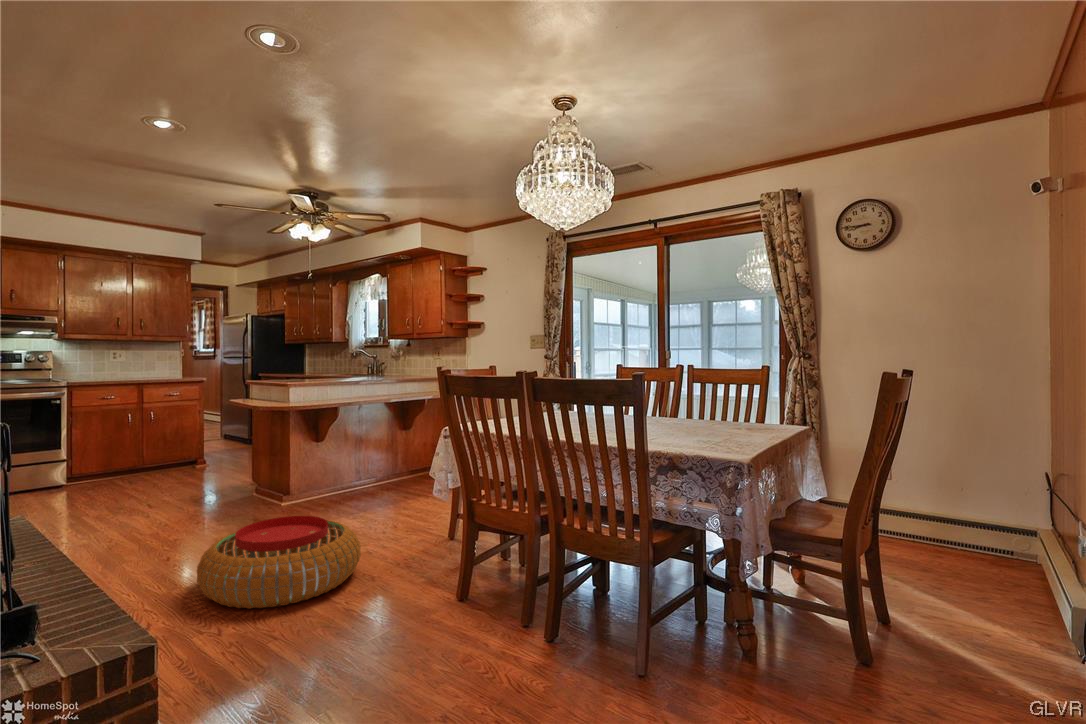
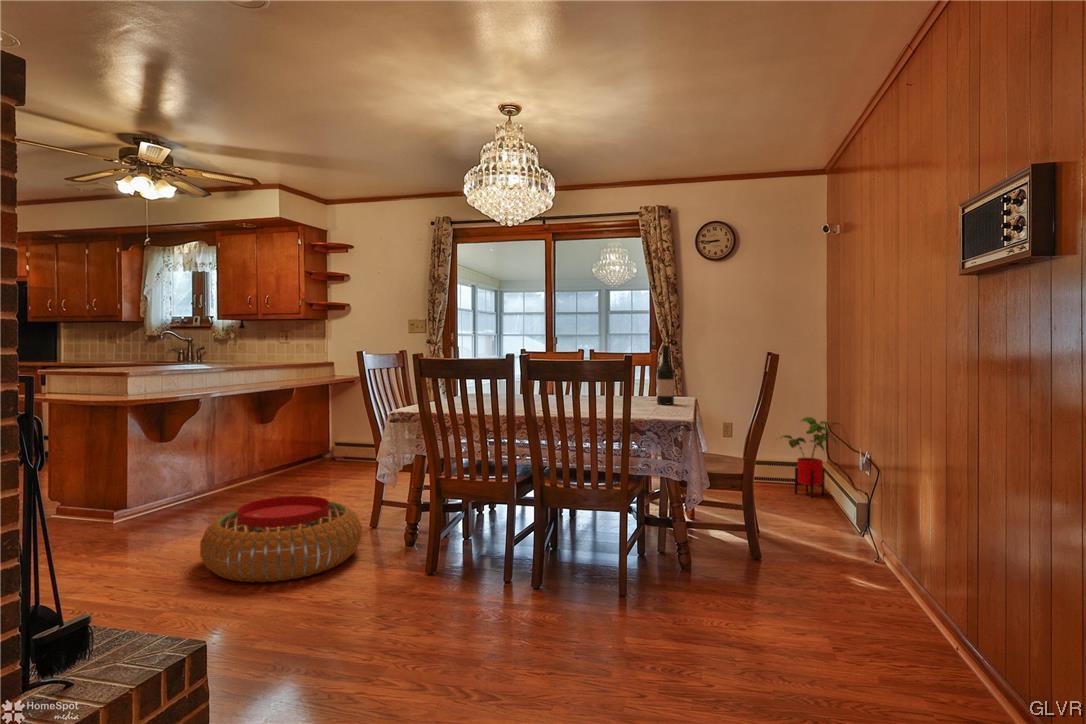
wine bottle: none [675,367,697,449] -> present [657,345,674,405]
house plant: none [947,468,1053,590] -> present [780,417,837,498]

